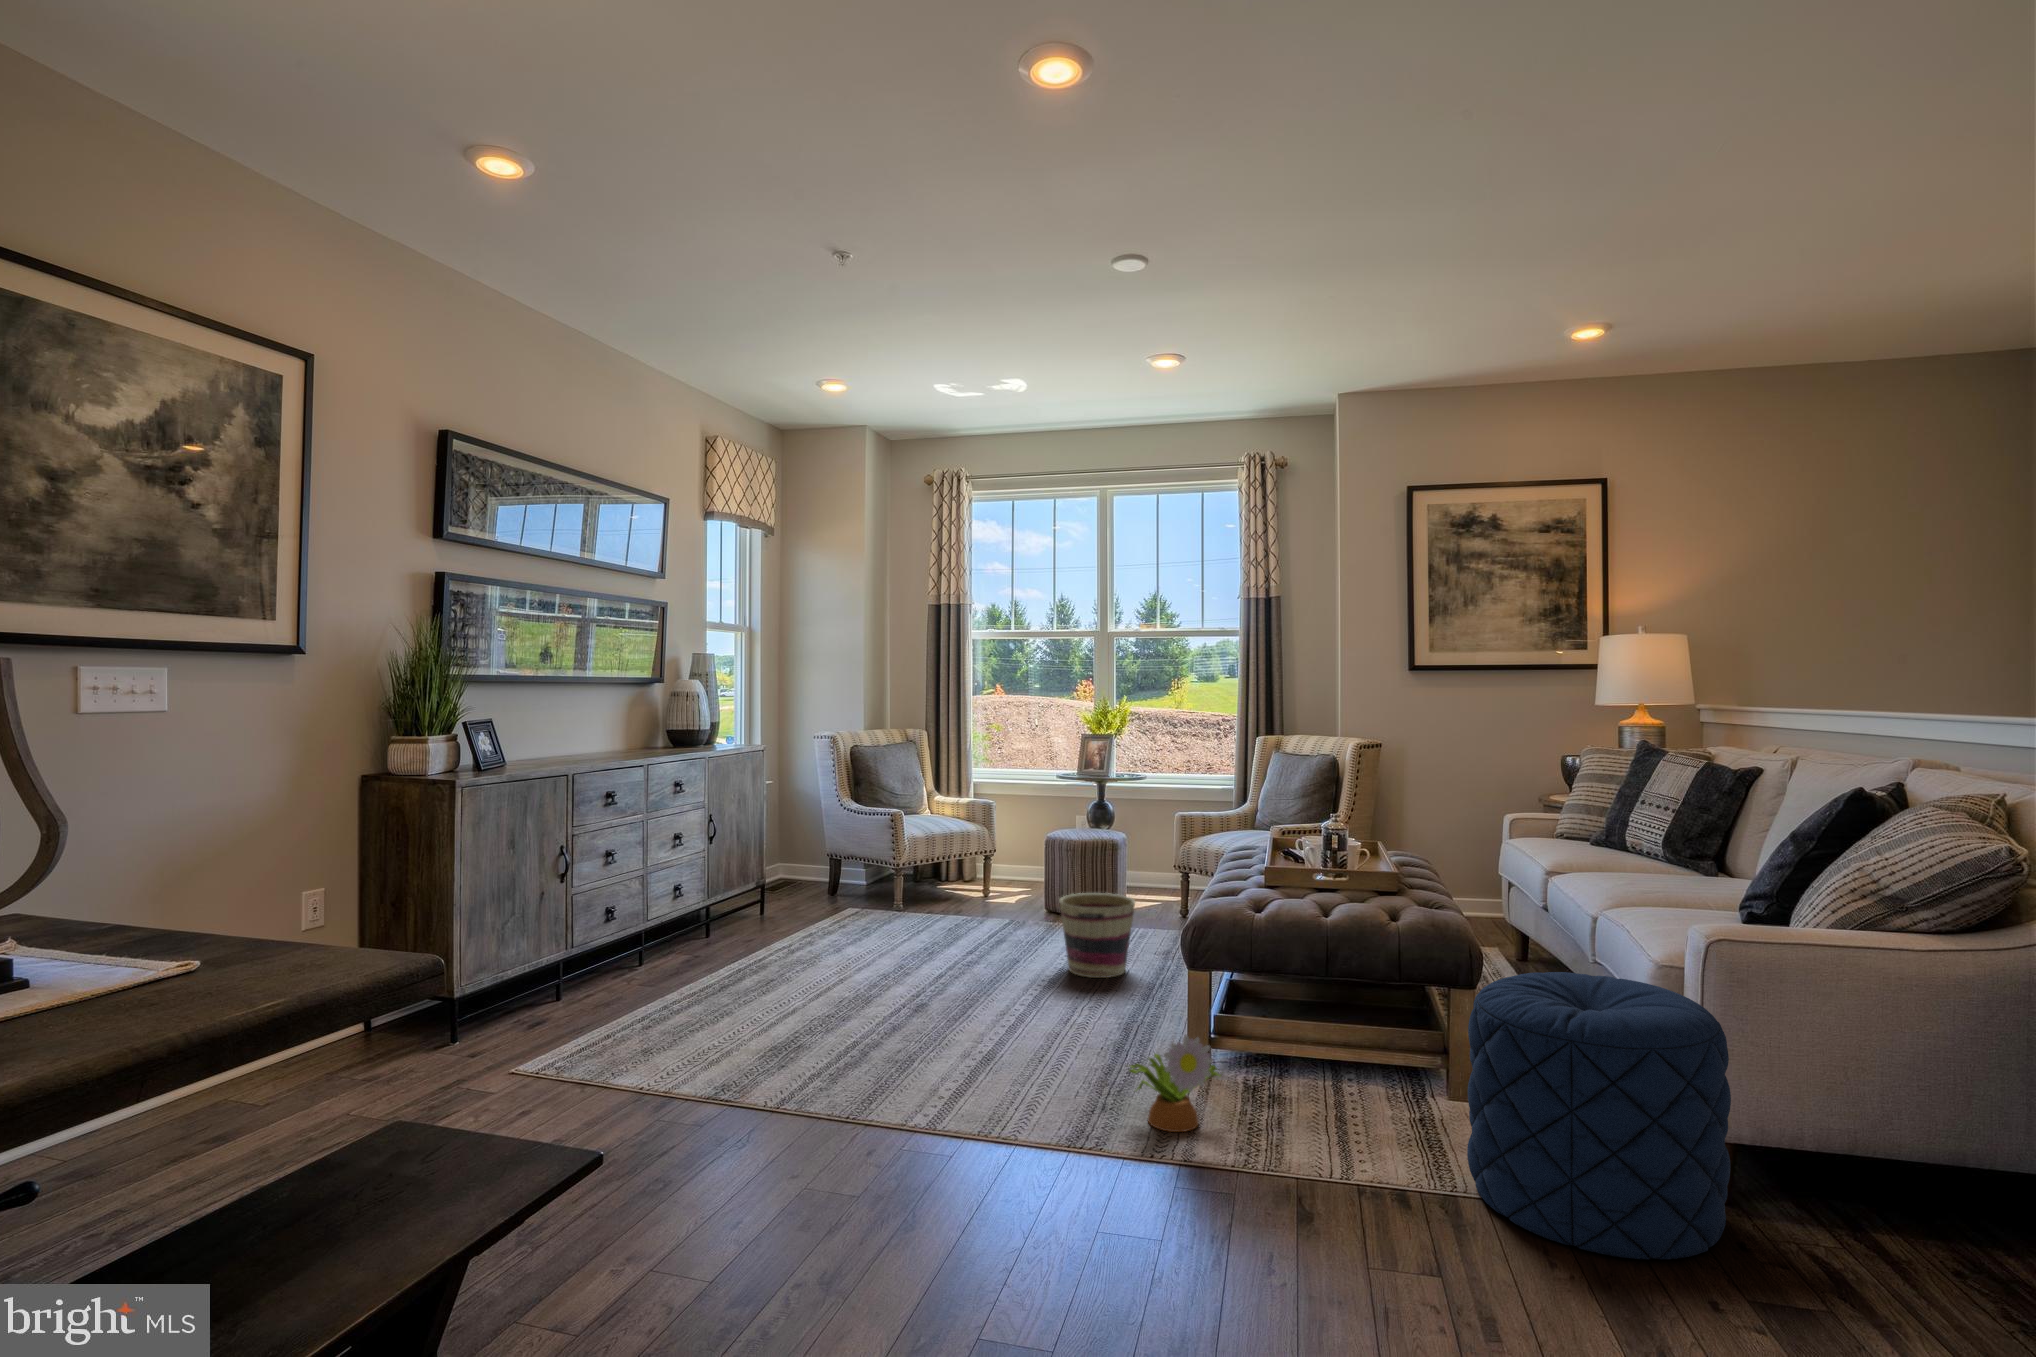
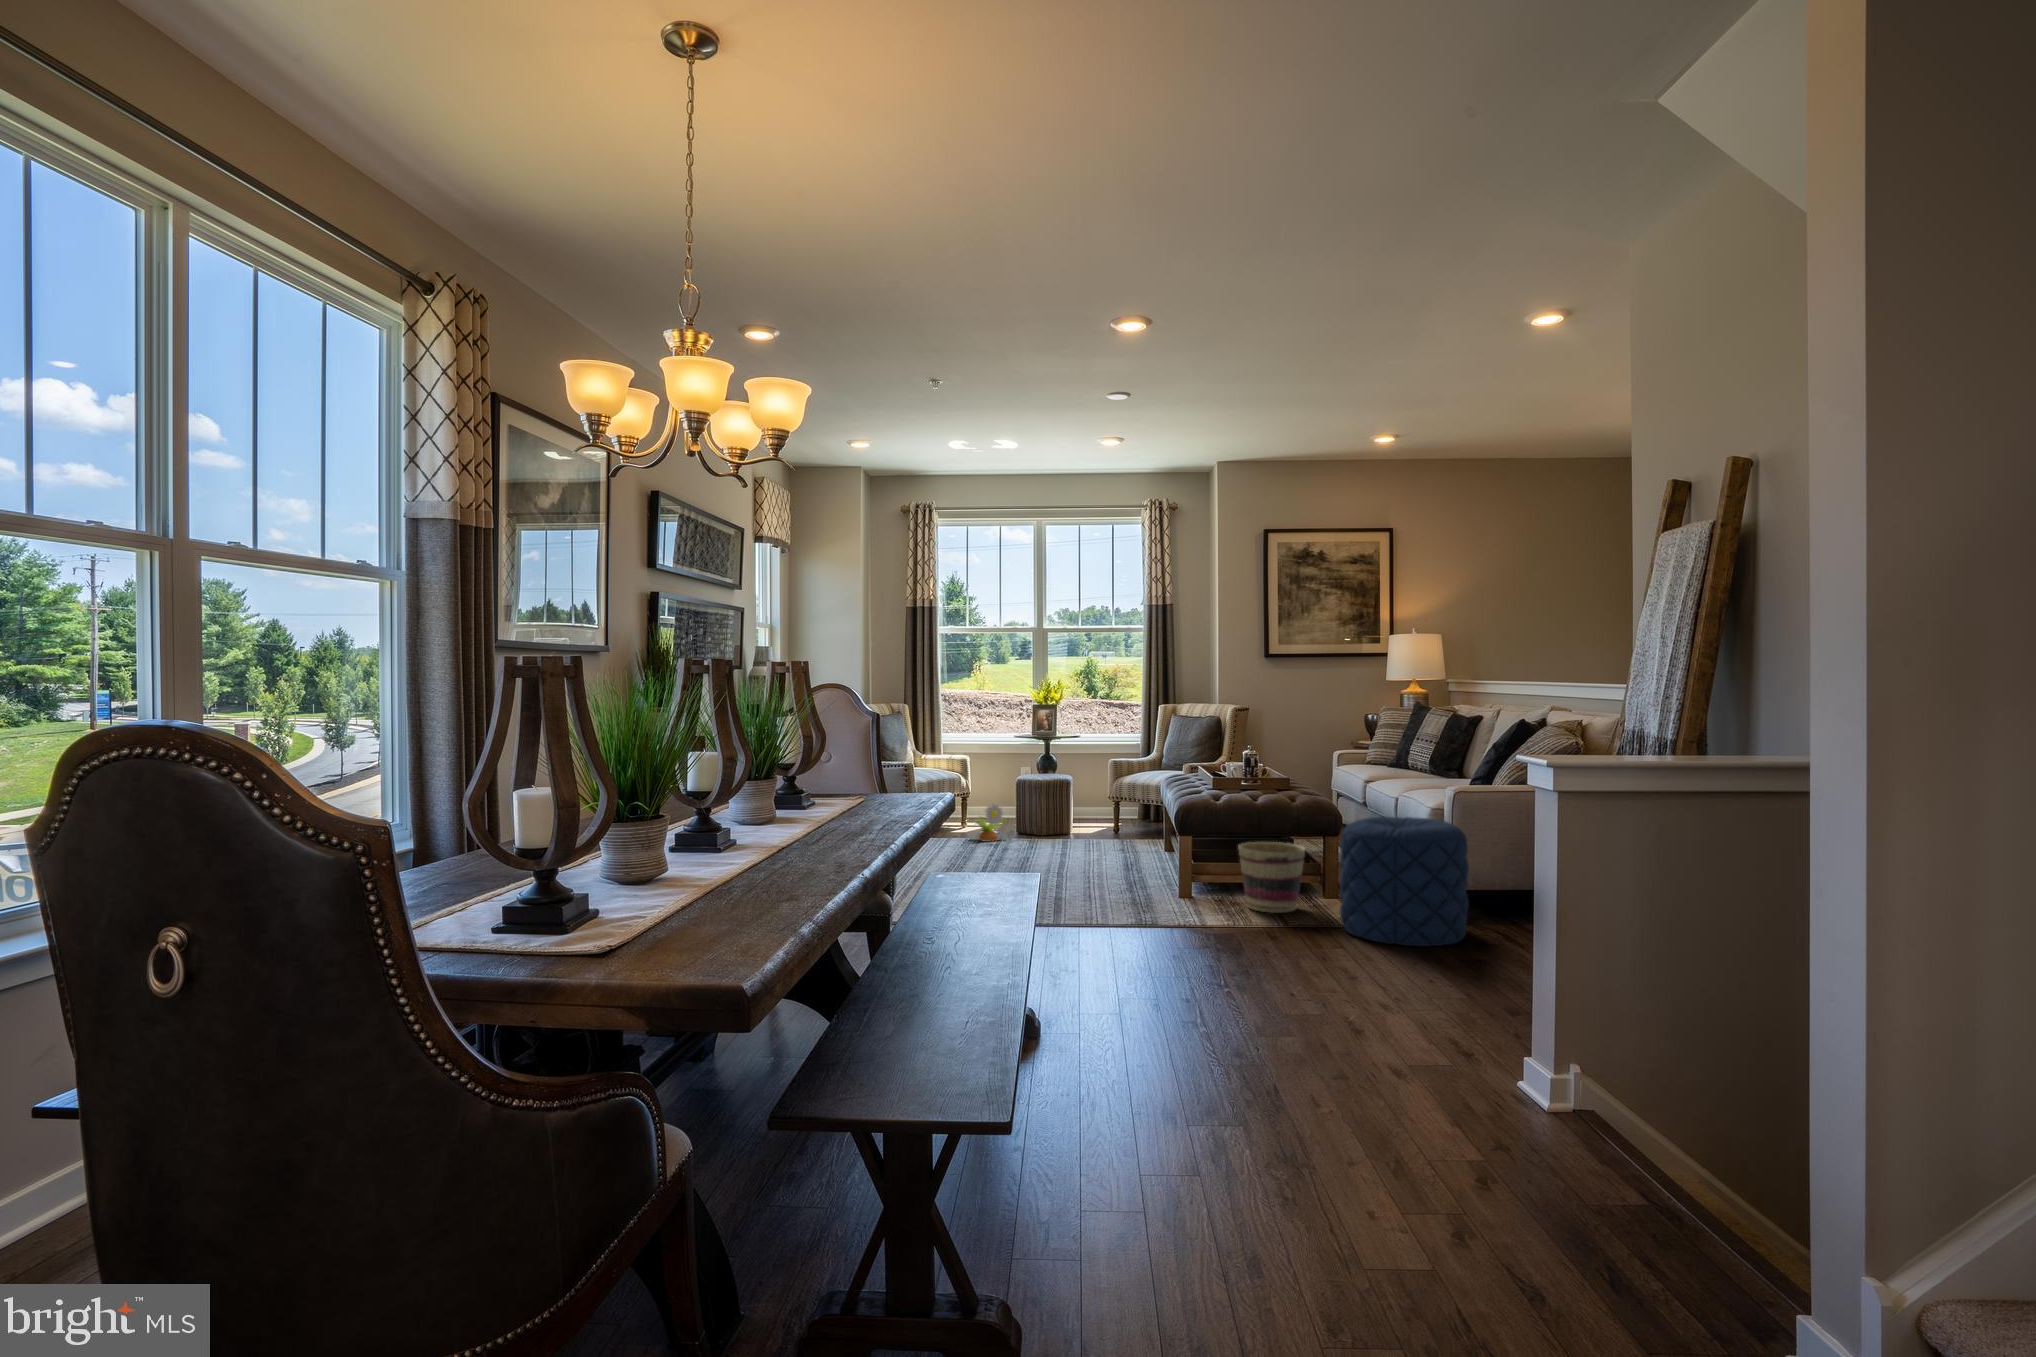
basket: present [1059,893,1135,978] -> present [1238,842,1305,913]
decorative plant: present [1129,1035,1221,1132] -> present [973,804,1005,842]

